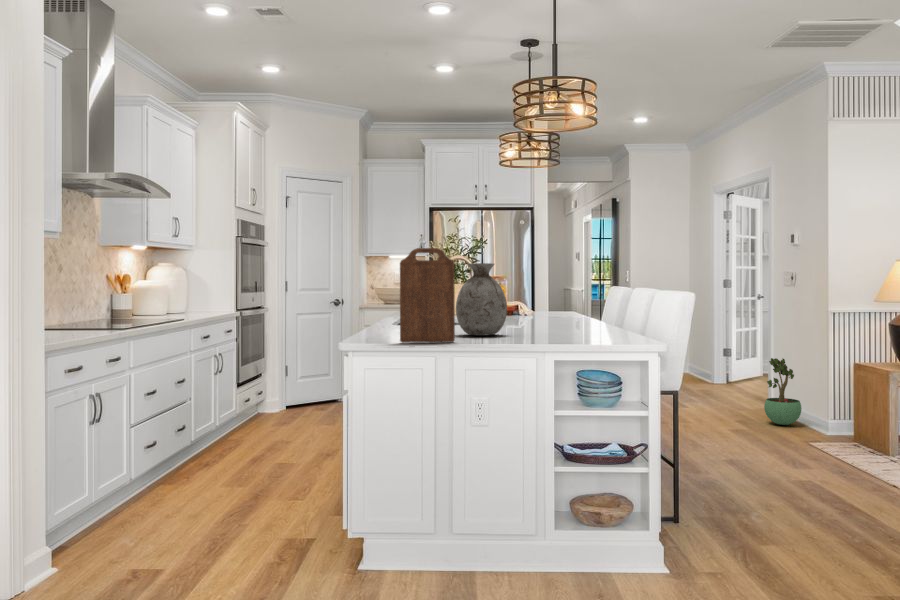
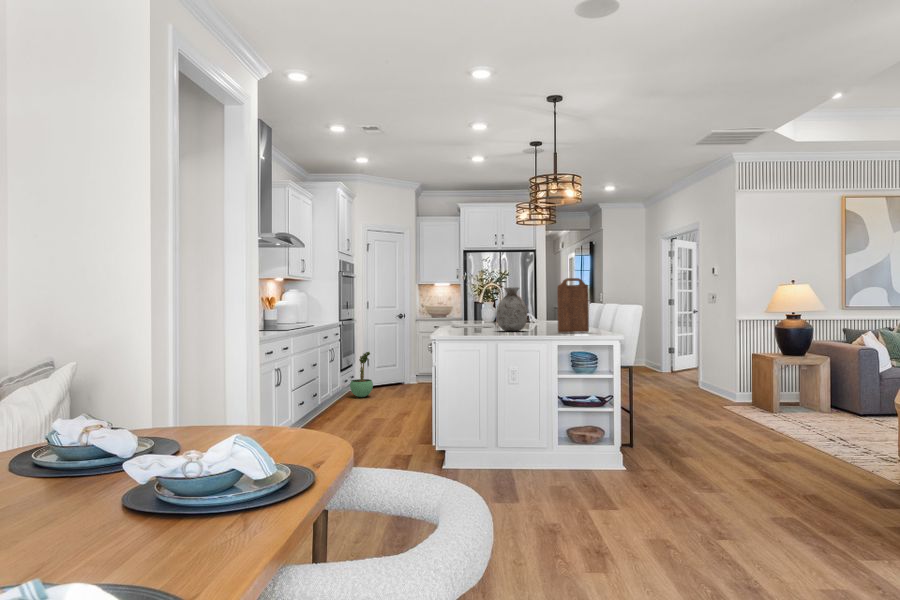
cutting board: present [400,248,455,343] -> present [557,278,589,333]
potted plant: present [764,358,802,425] -> present [350,352,373,397]

